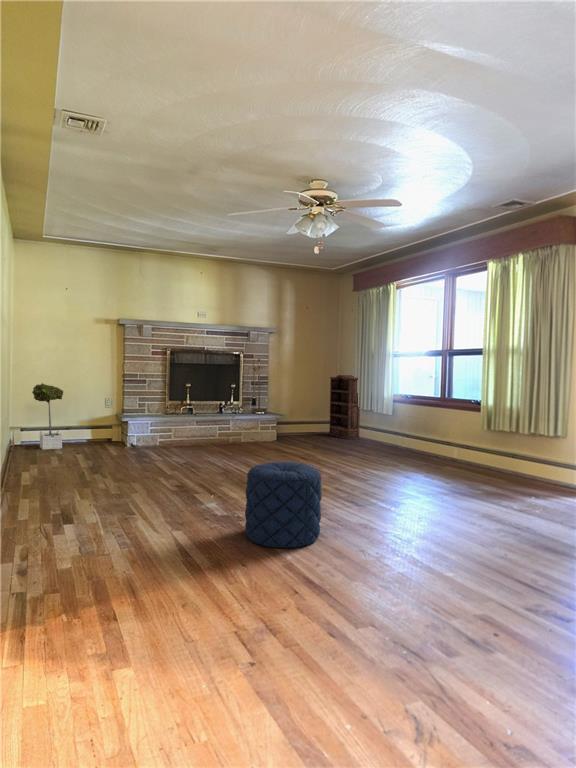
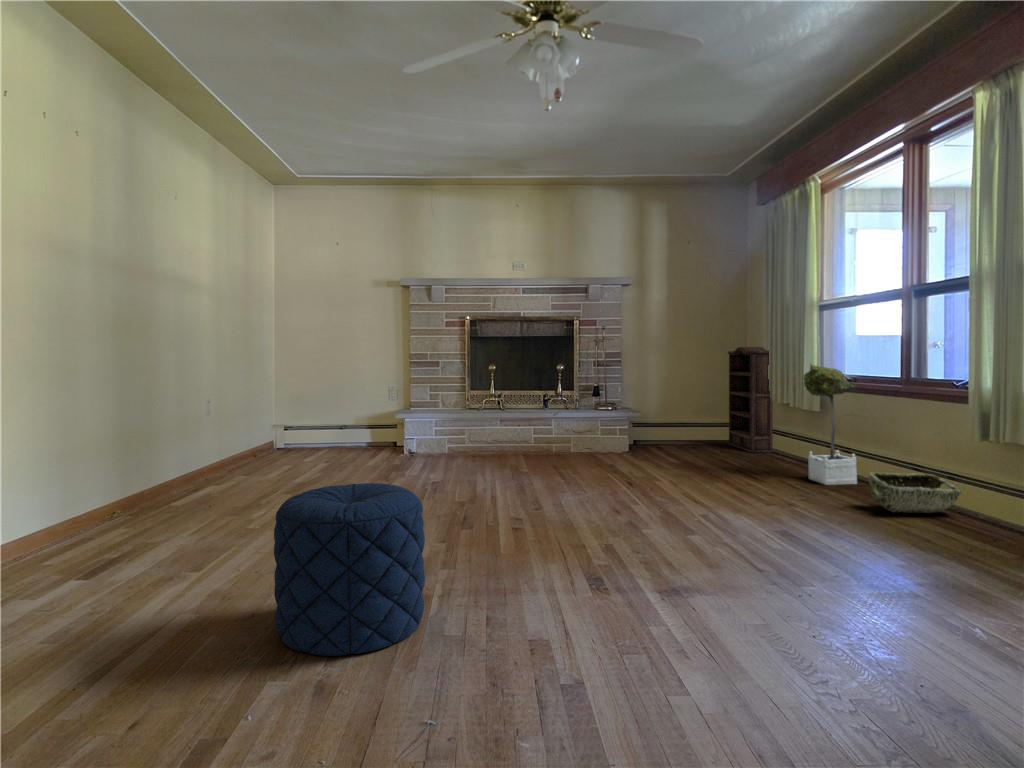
potted tree: present [32,383,63,450] -> present [803,364,857,485]
woven basket: none [438,447,479,468] -> present [868,472,962,513]

